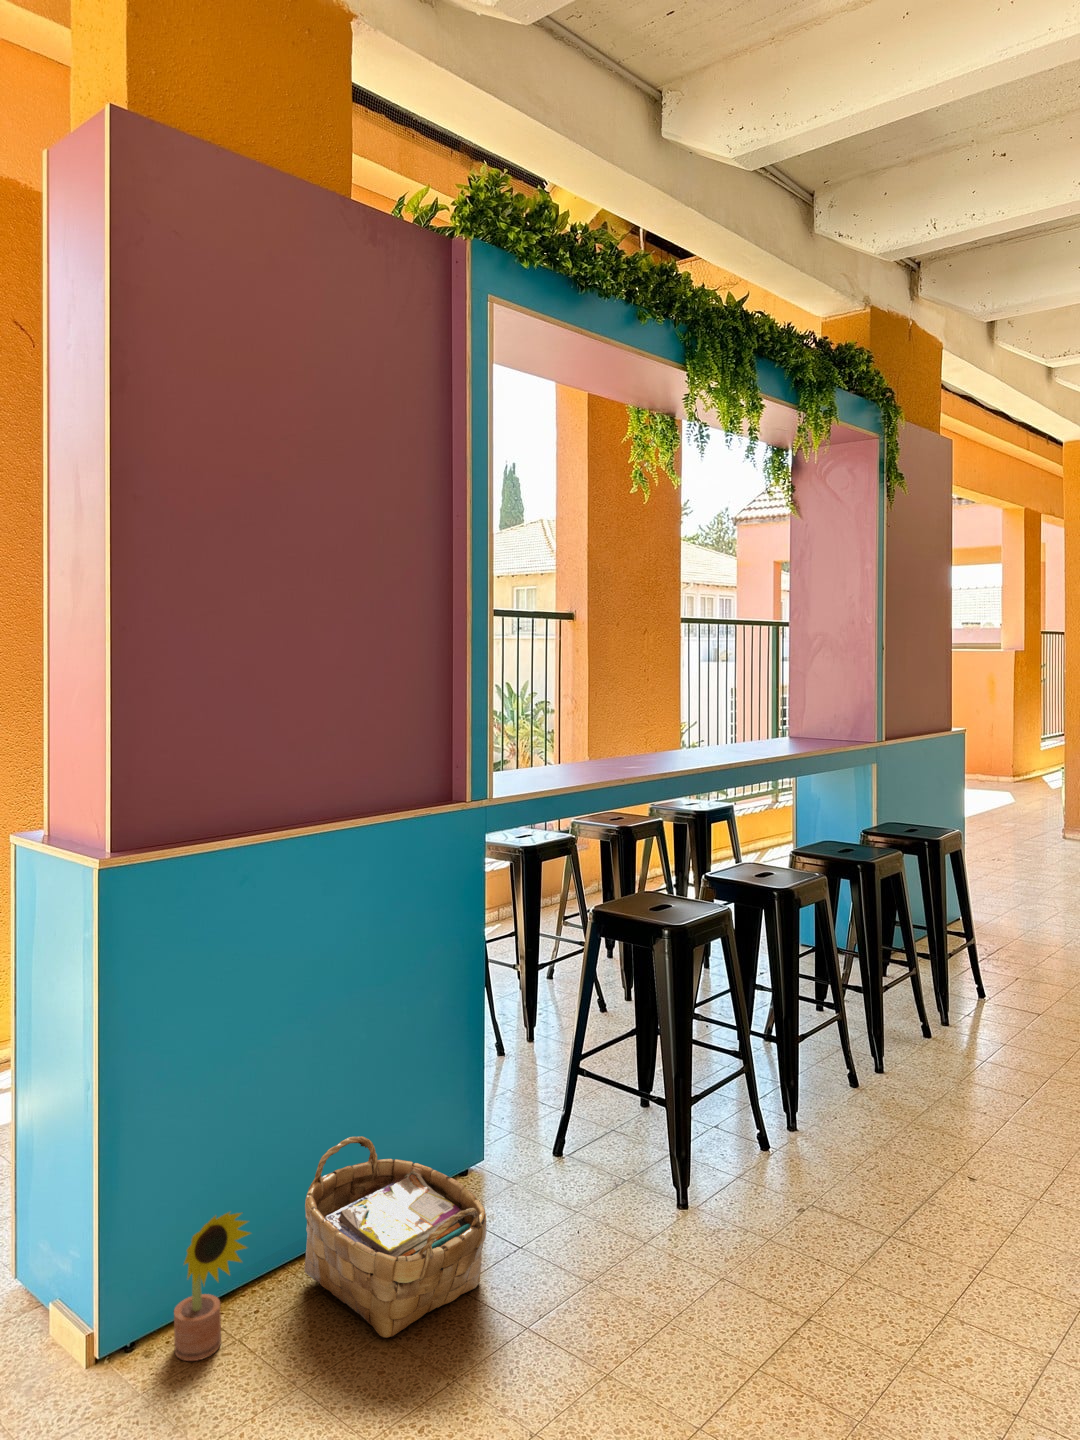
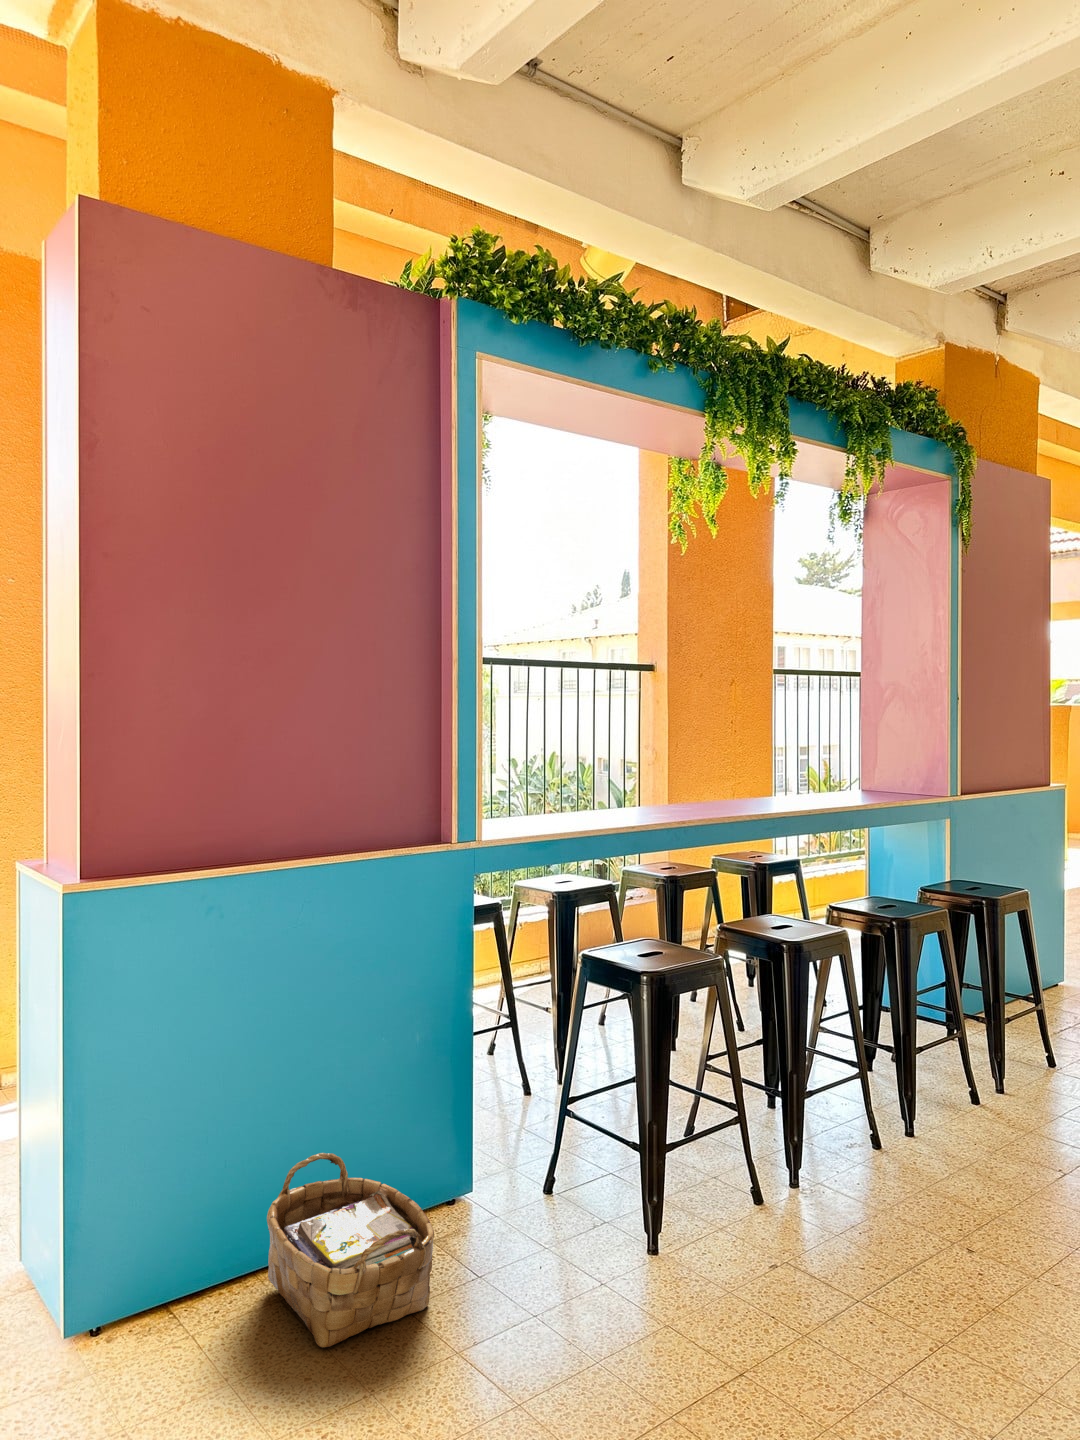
decorative plant: present [174,1212,250,1361] -> none [132,1210,204,1350]

